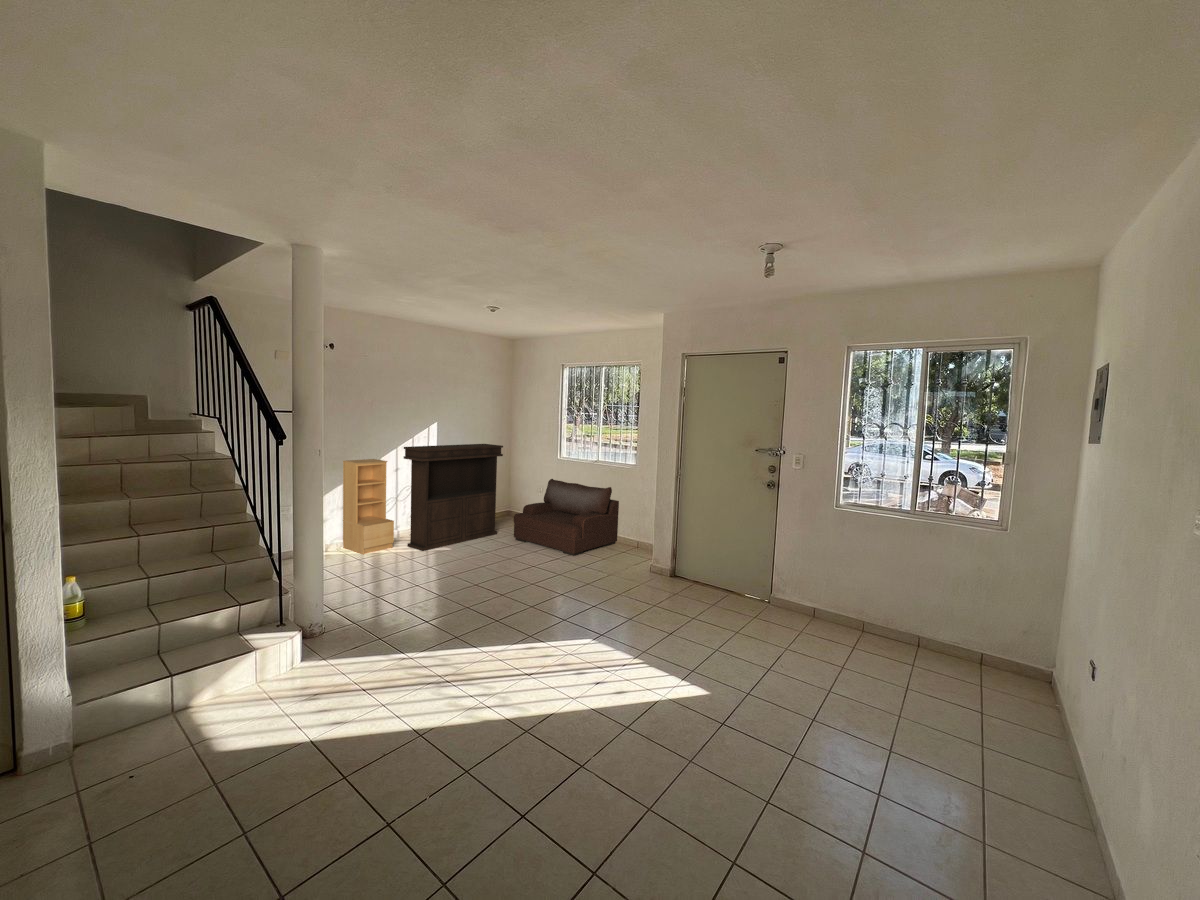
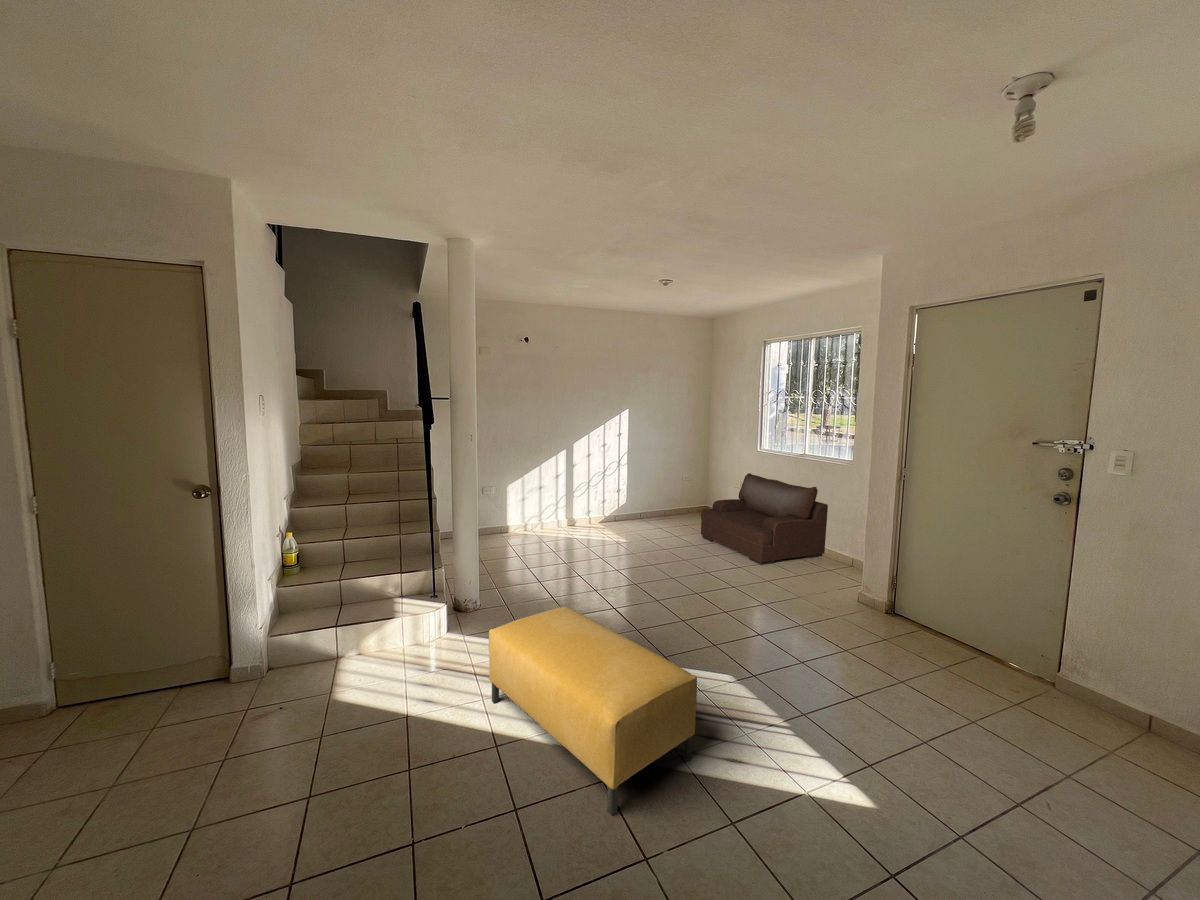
console table: present [404,444,503,551] -> none [590,432,694,539]
bookshelf: present [343,459,394,554] -> none [538,445,580,536]
ottoman: none [400,606,594,748] -> present [489,606,697,815]

